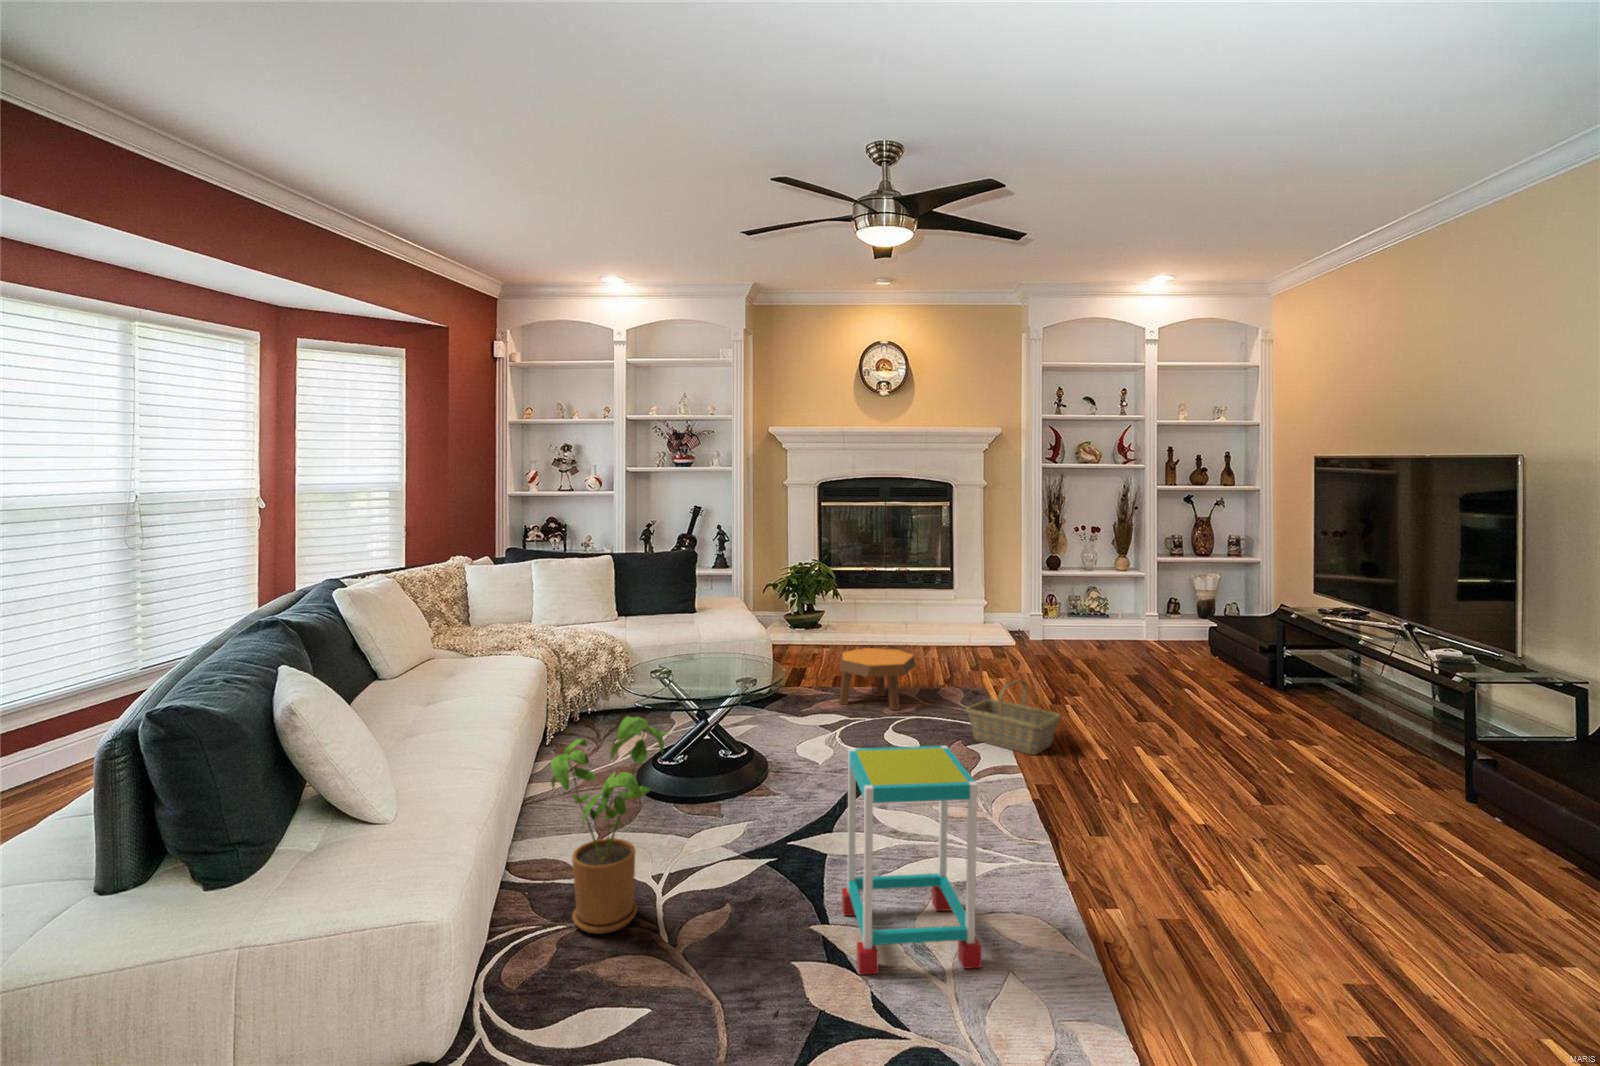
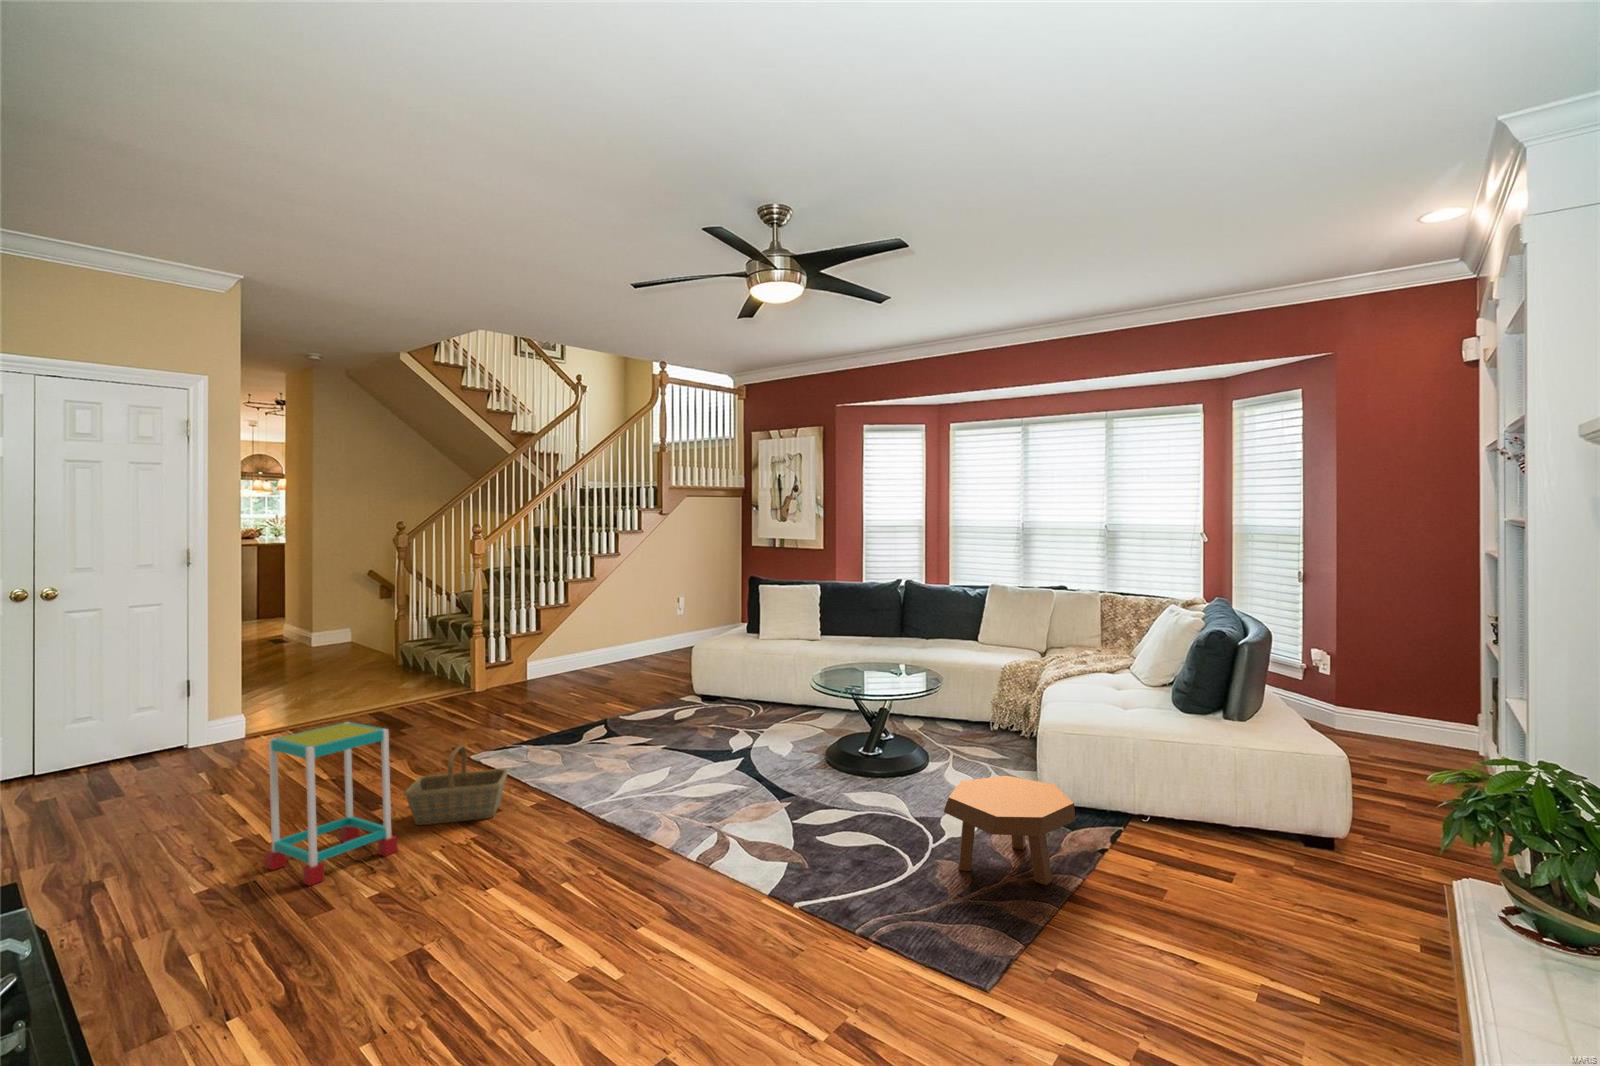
basket: present [966,680,1061,755] -> present [404,745,508,825]
house plant: present [551,717,668,934] -> none [696,635,757,730]
side table: present [842,746,982,975] -> present [266,722,398,886]

